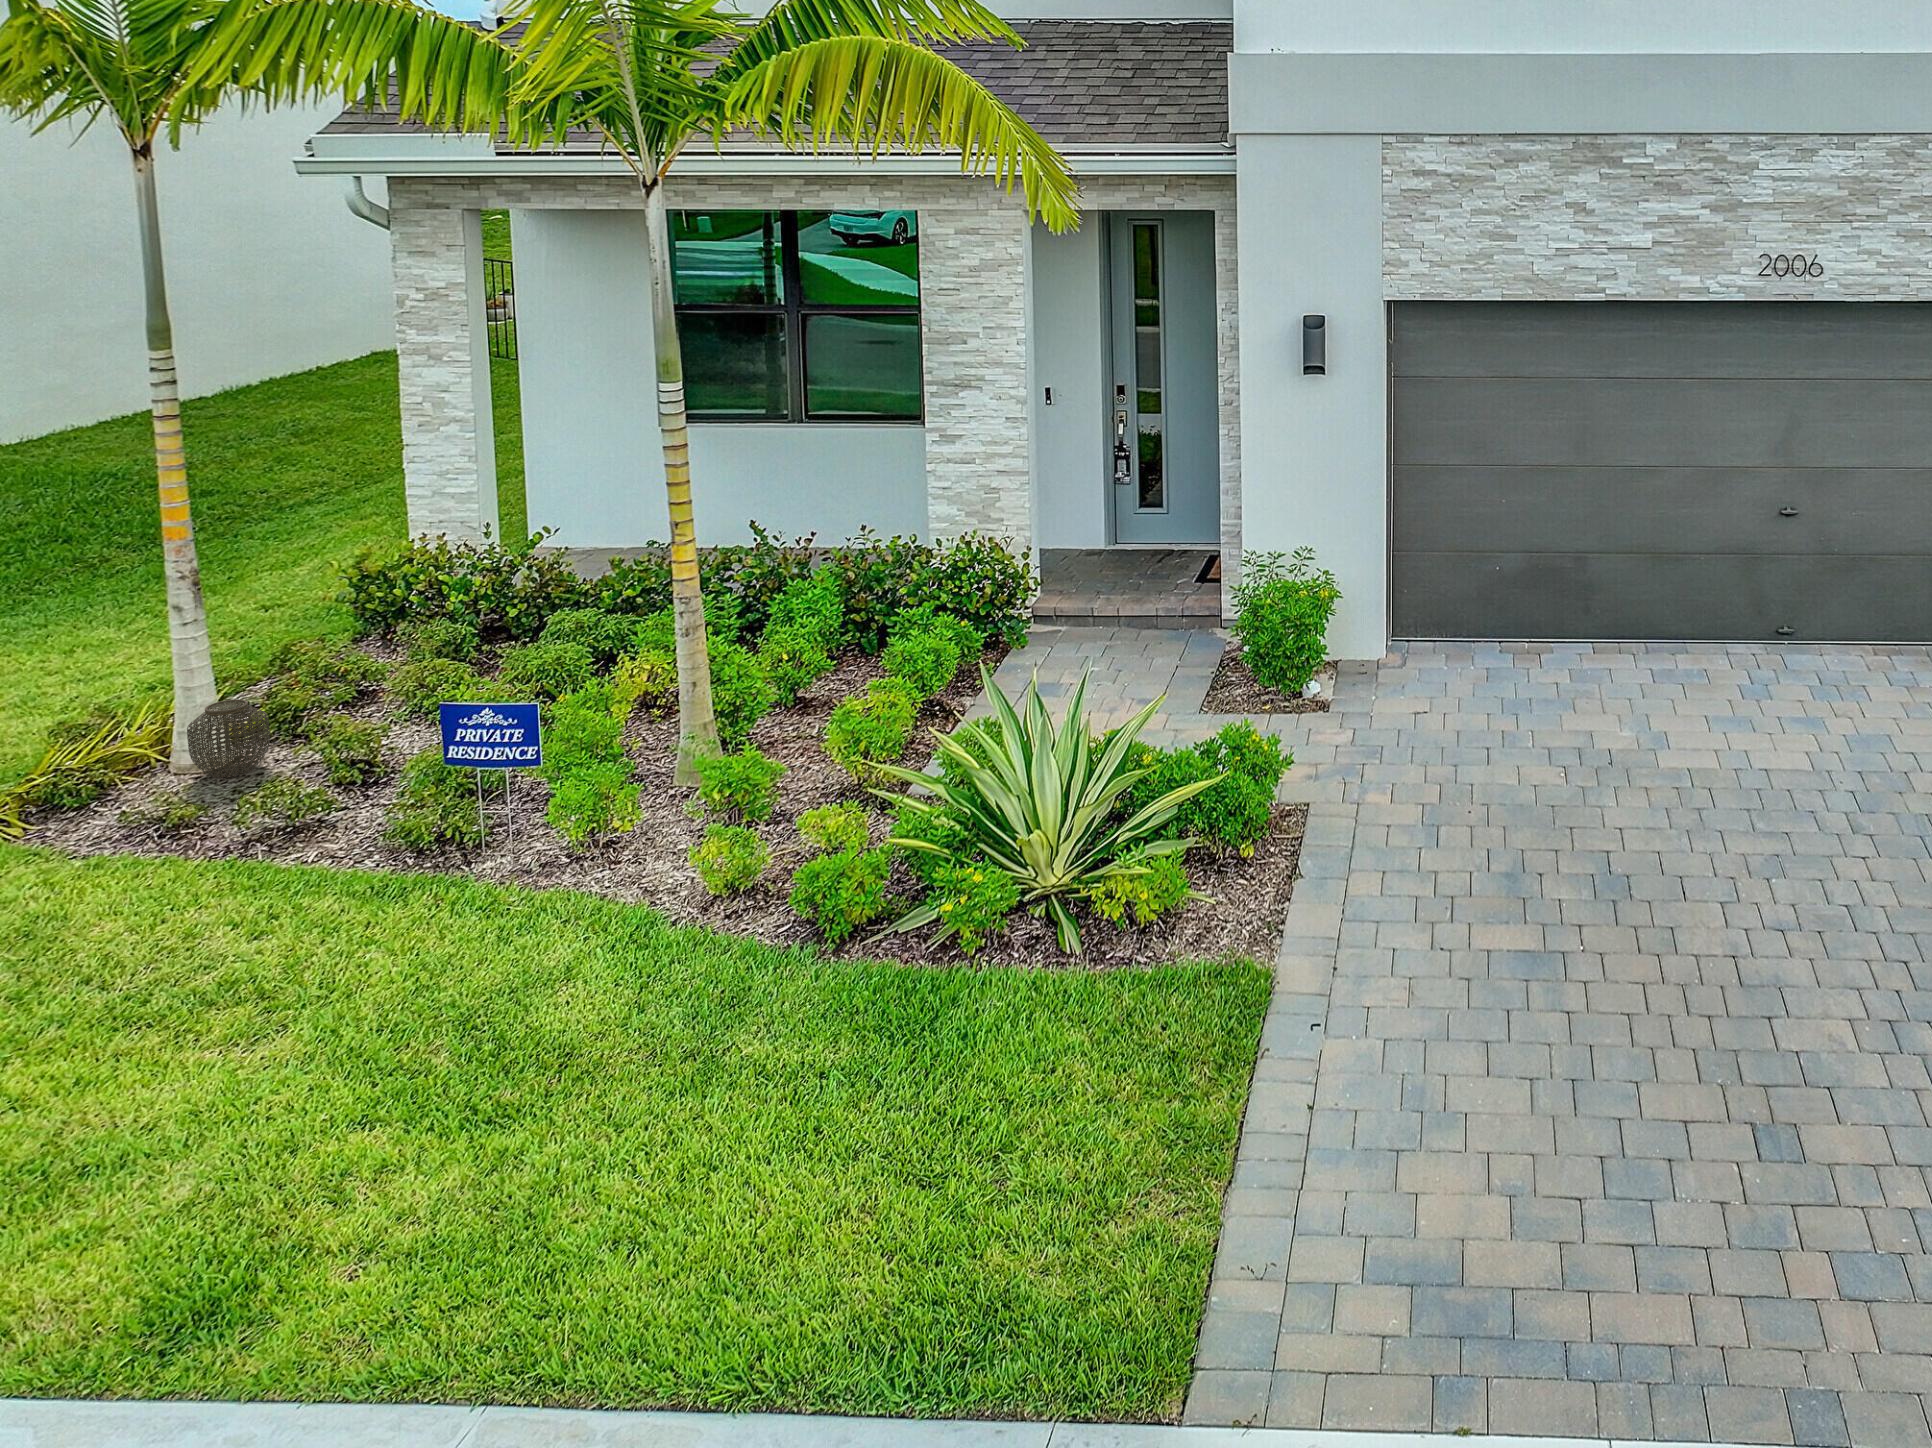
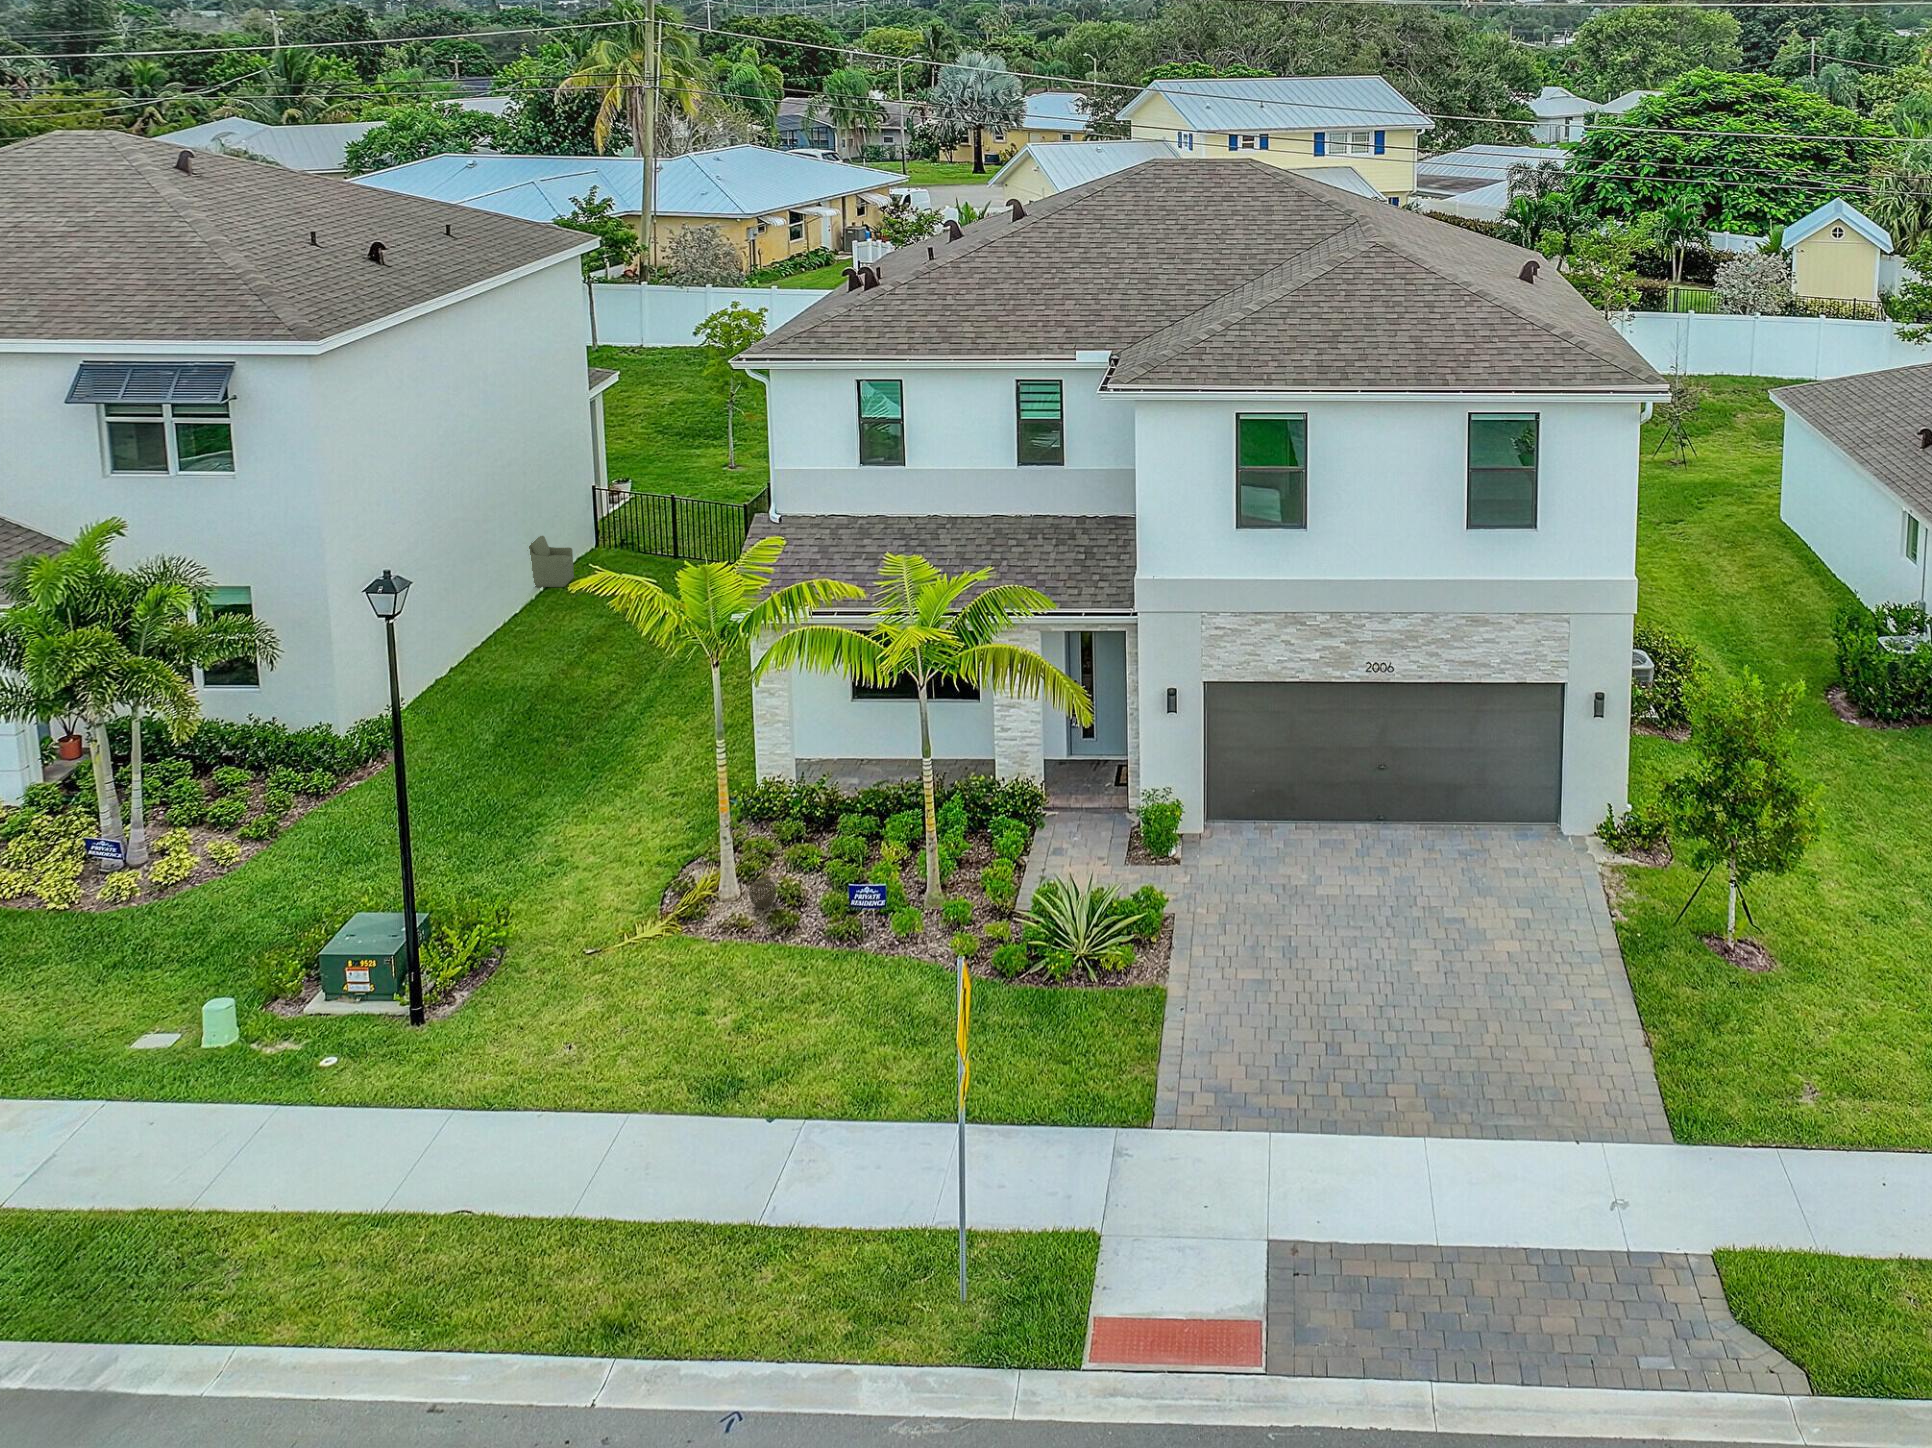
chair: none [257,304,349,384] -> present [529,536,574,587]

